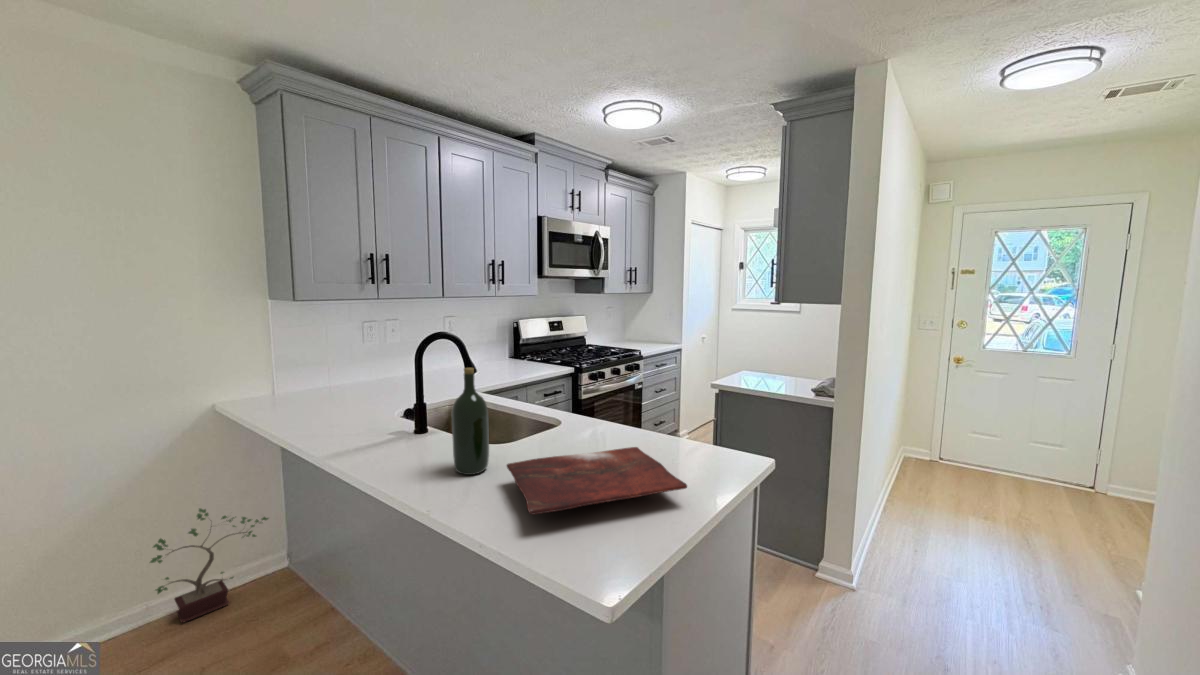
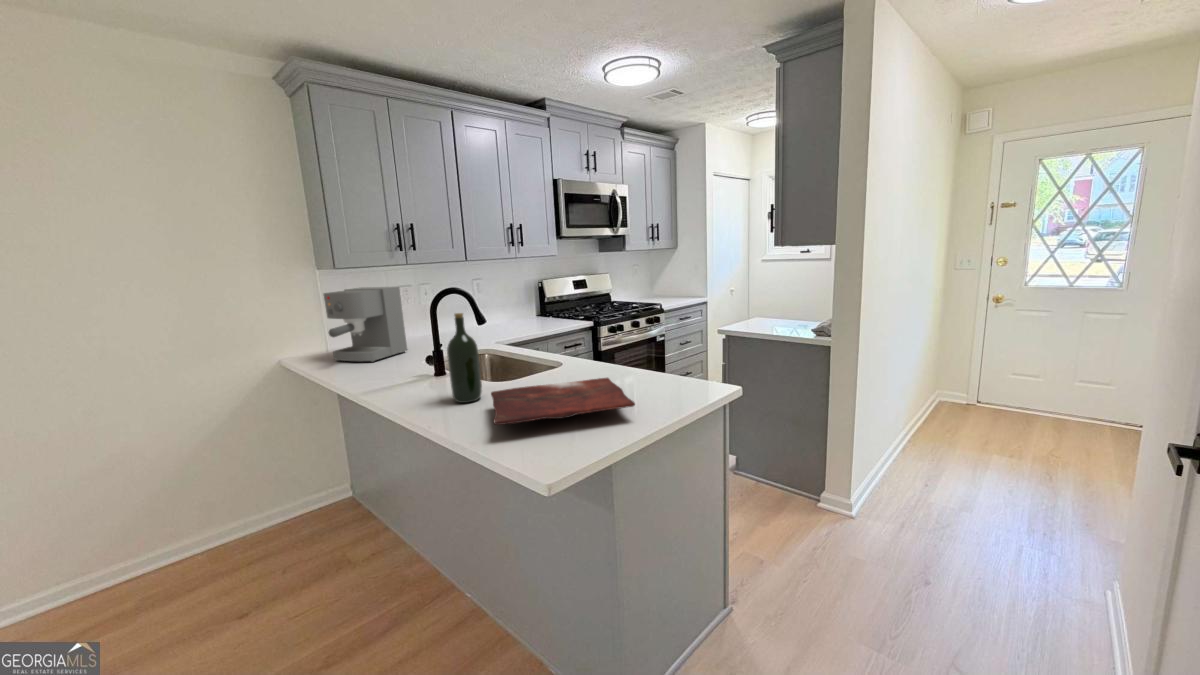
coffee maker: none [280,323,375,413] -> present [323,286,407,362]
potted plant: present [150,508,268,622] -> none [241,444,333,534]

